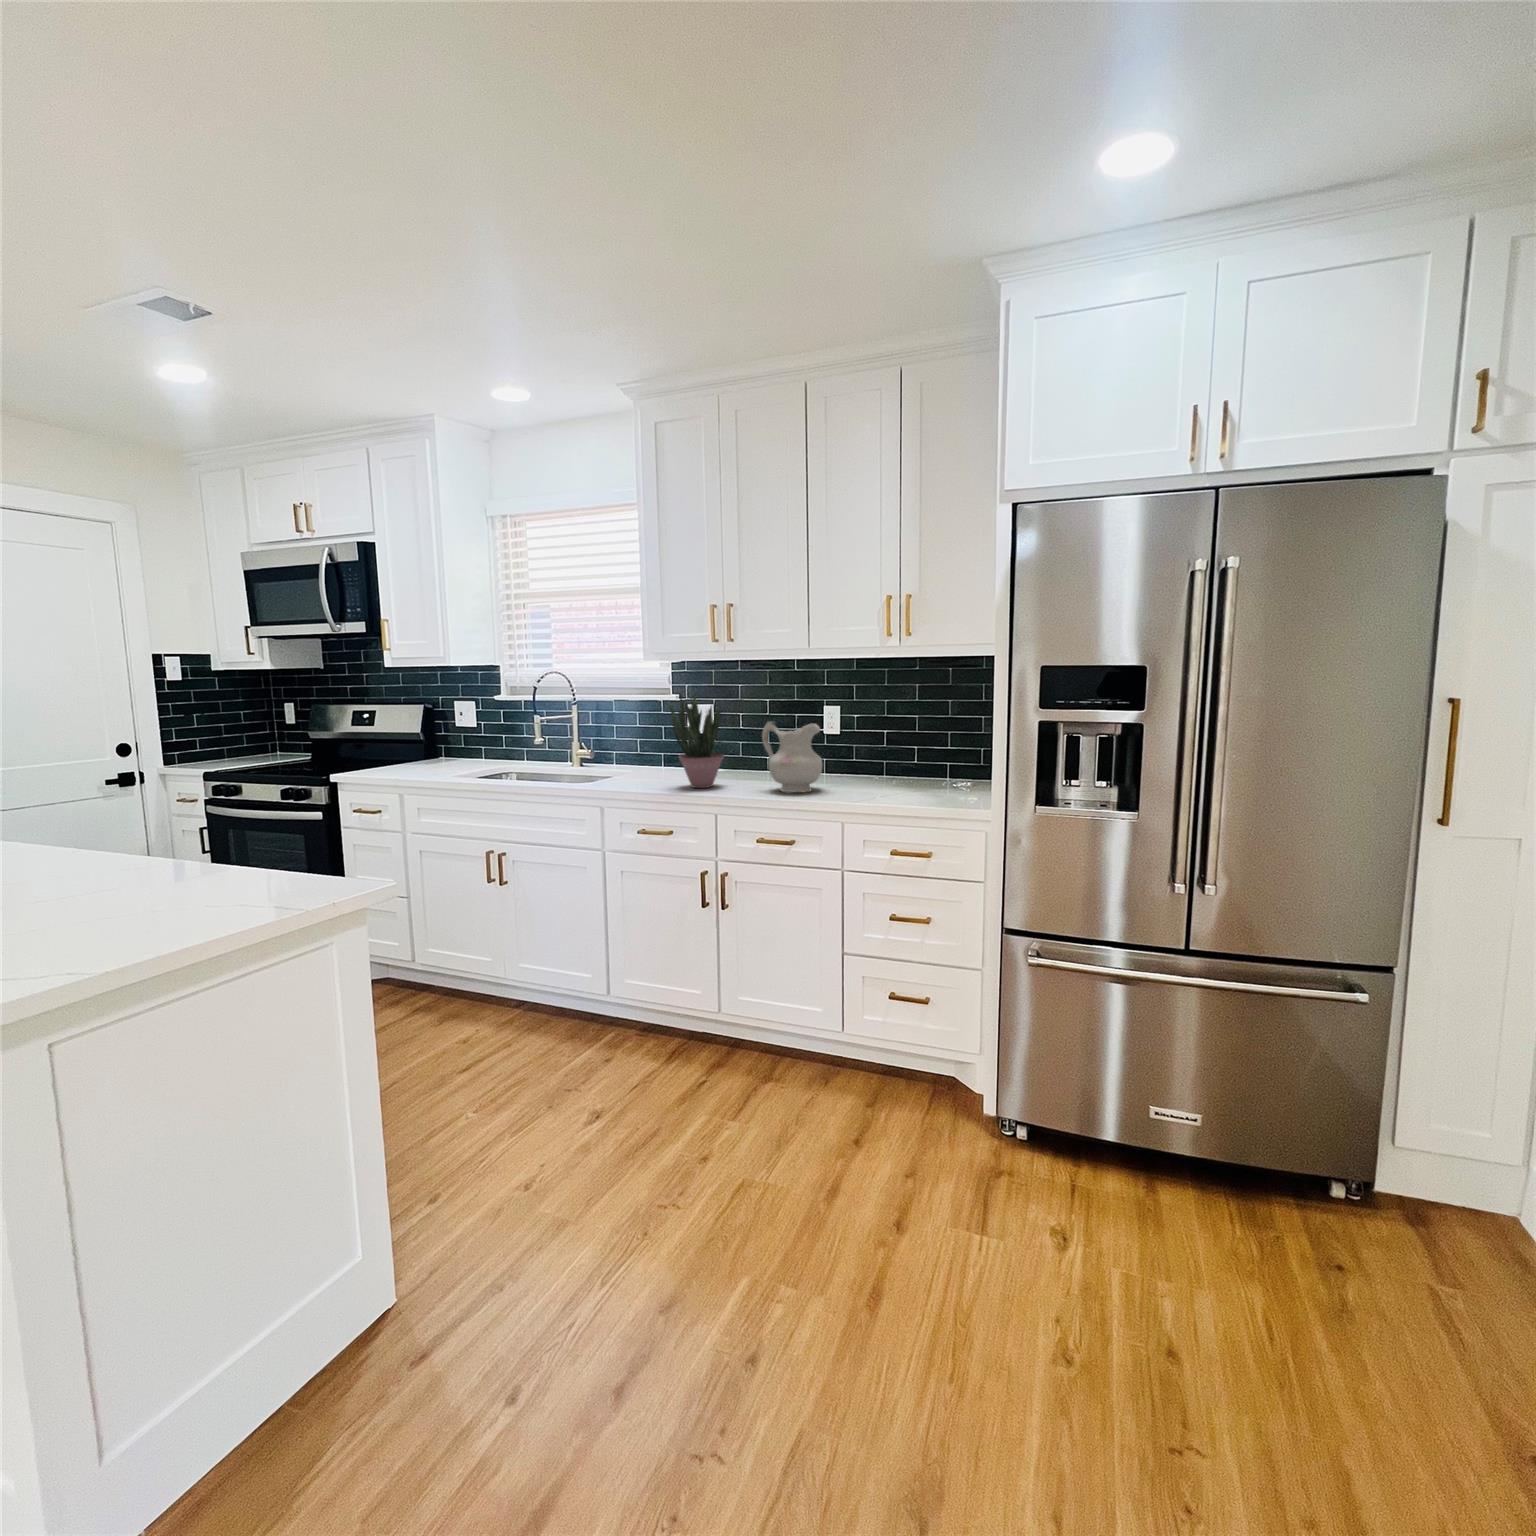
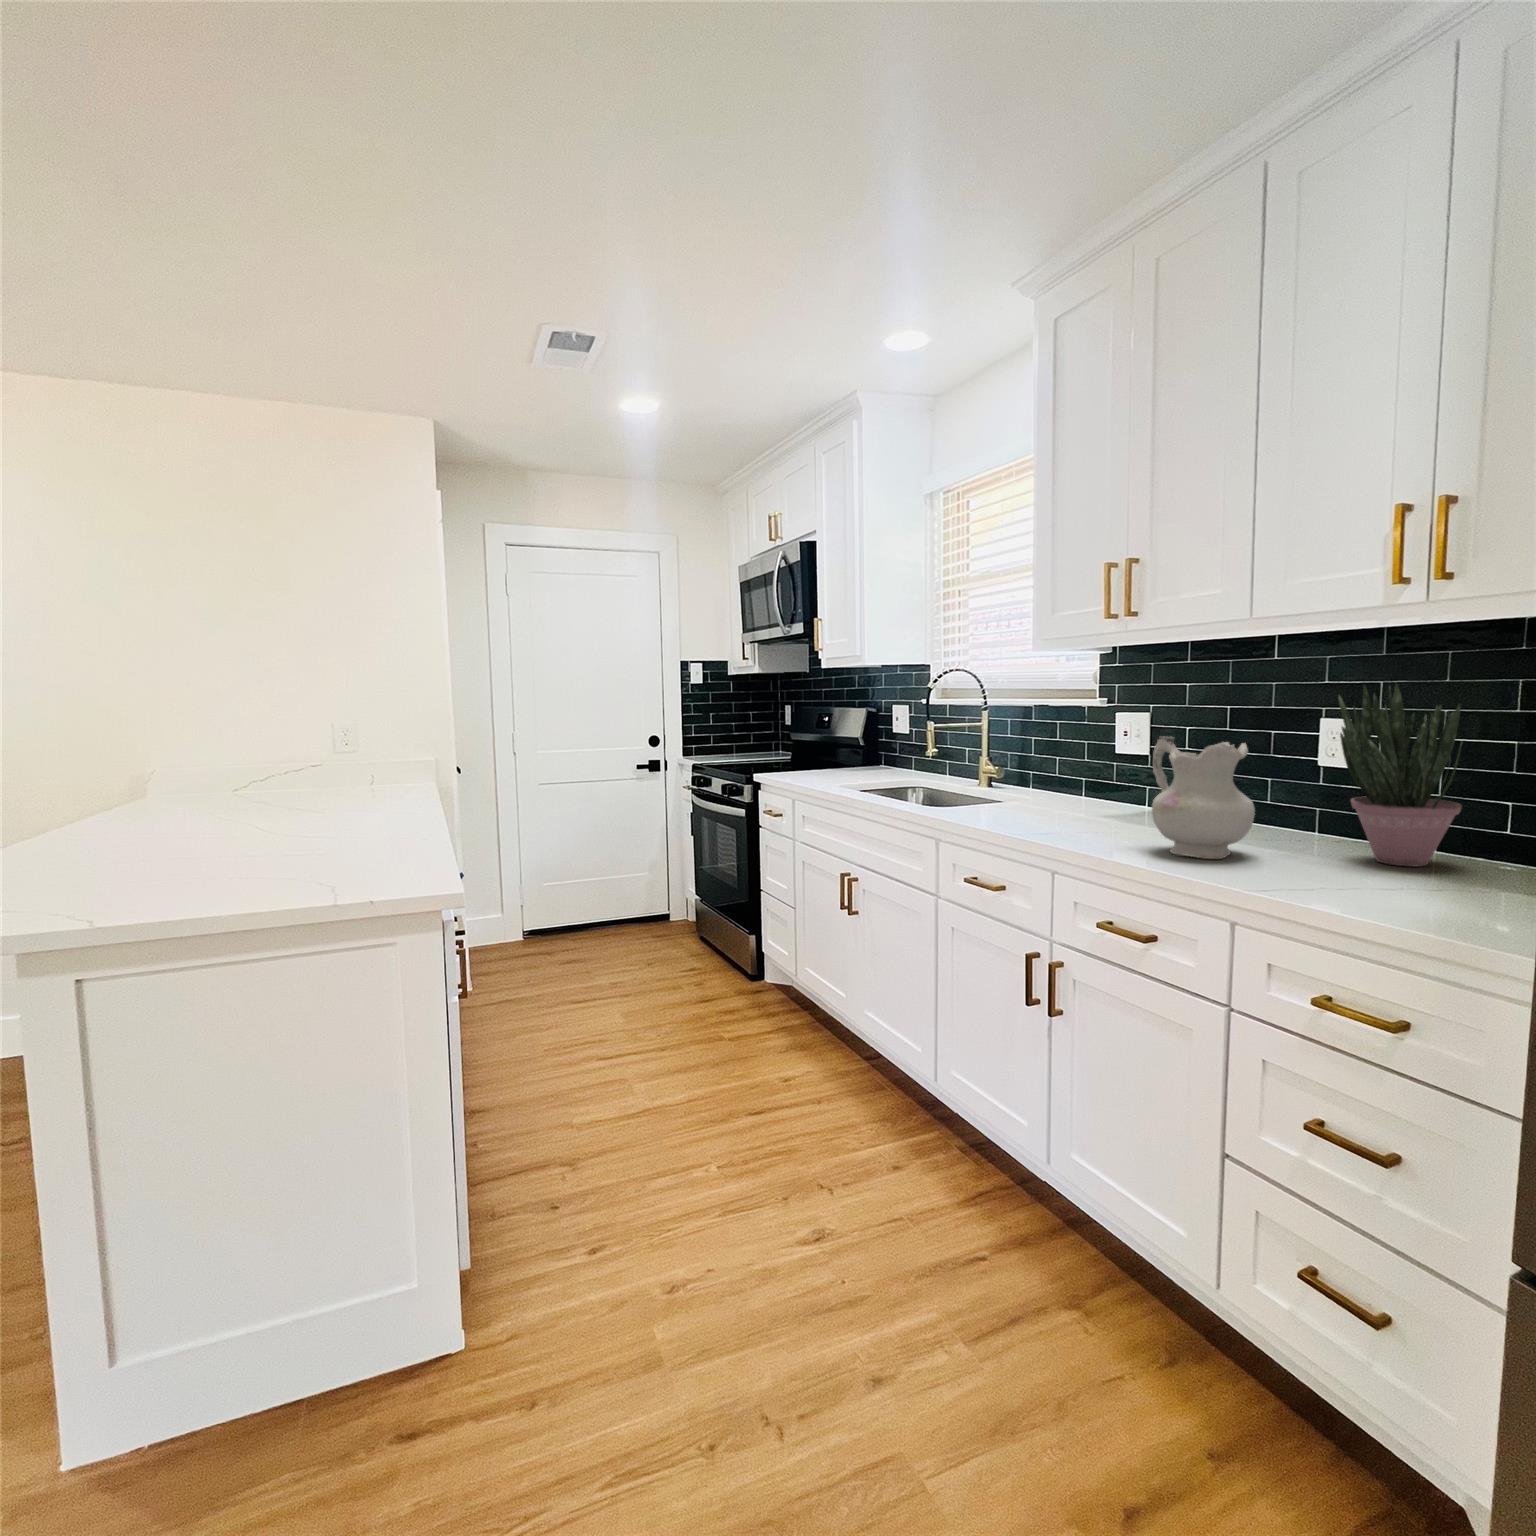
potted plant: present [669,696,724,788] -> present [1338,684,1462,866]

